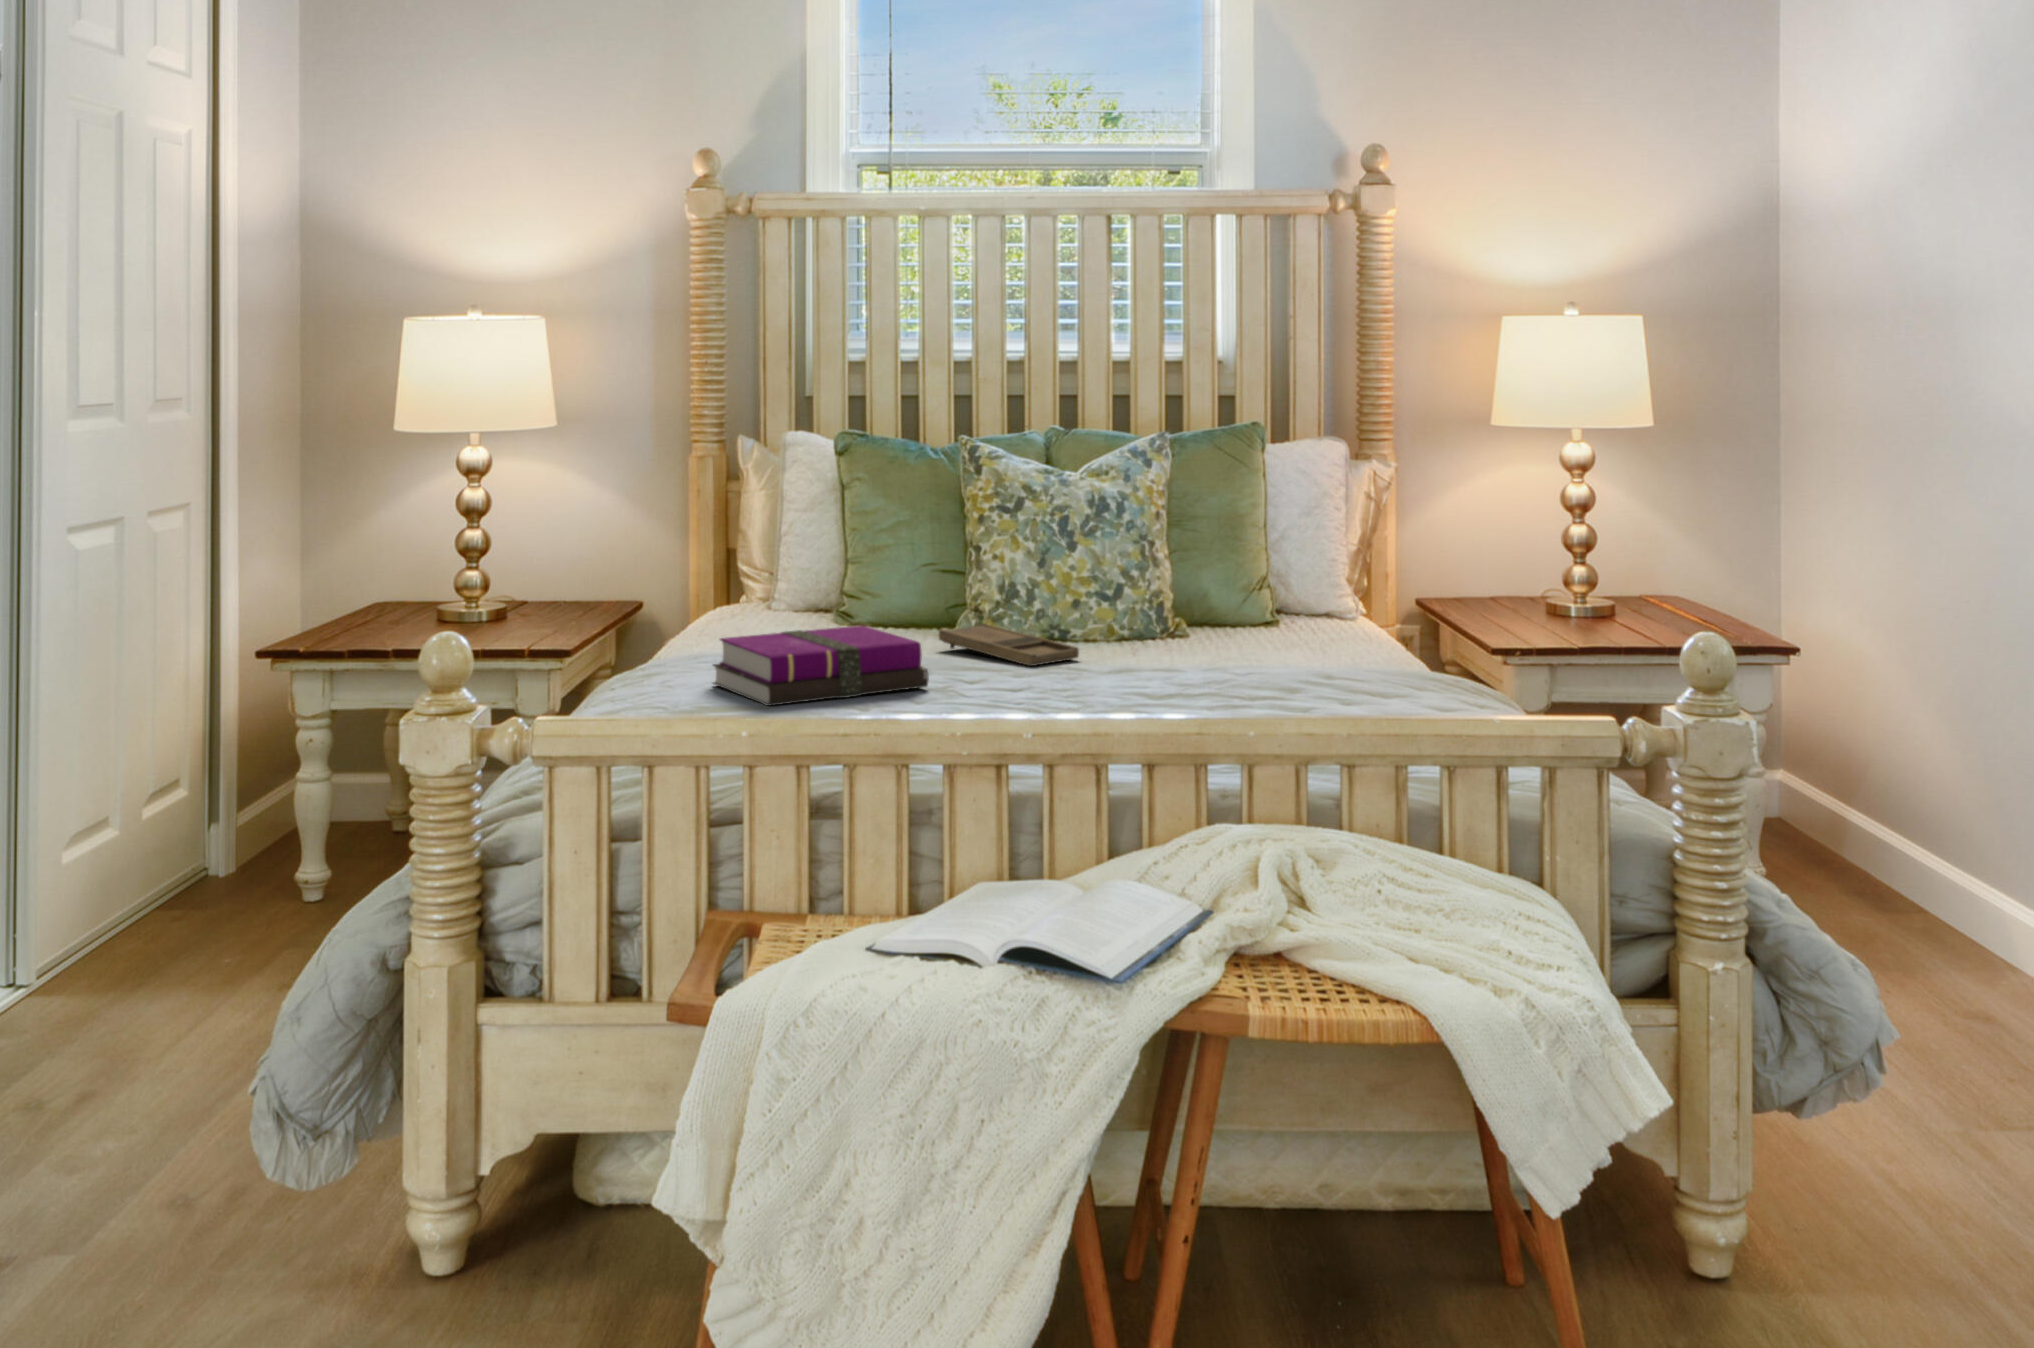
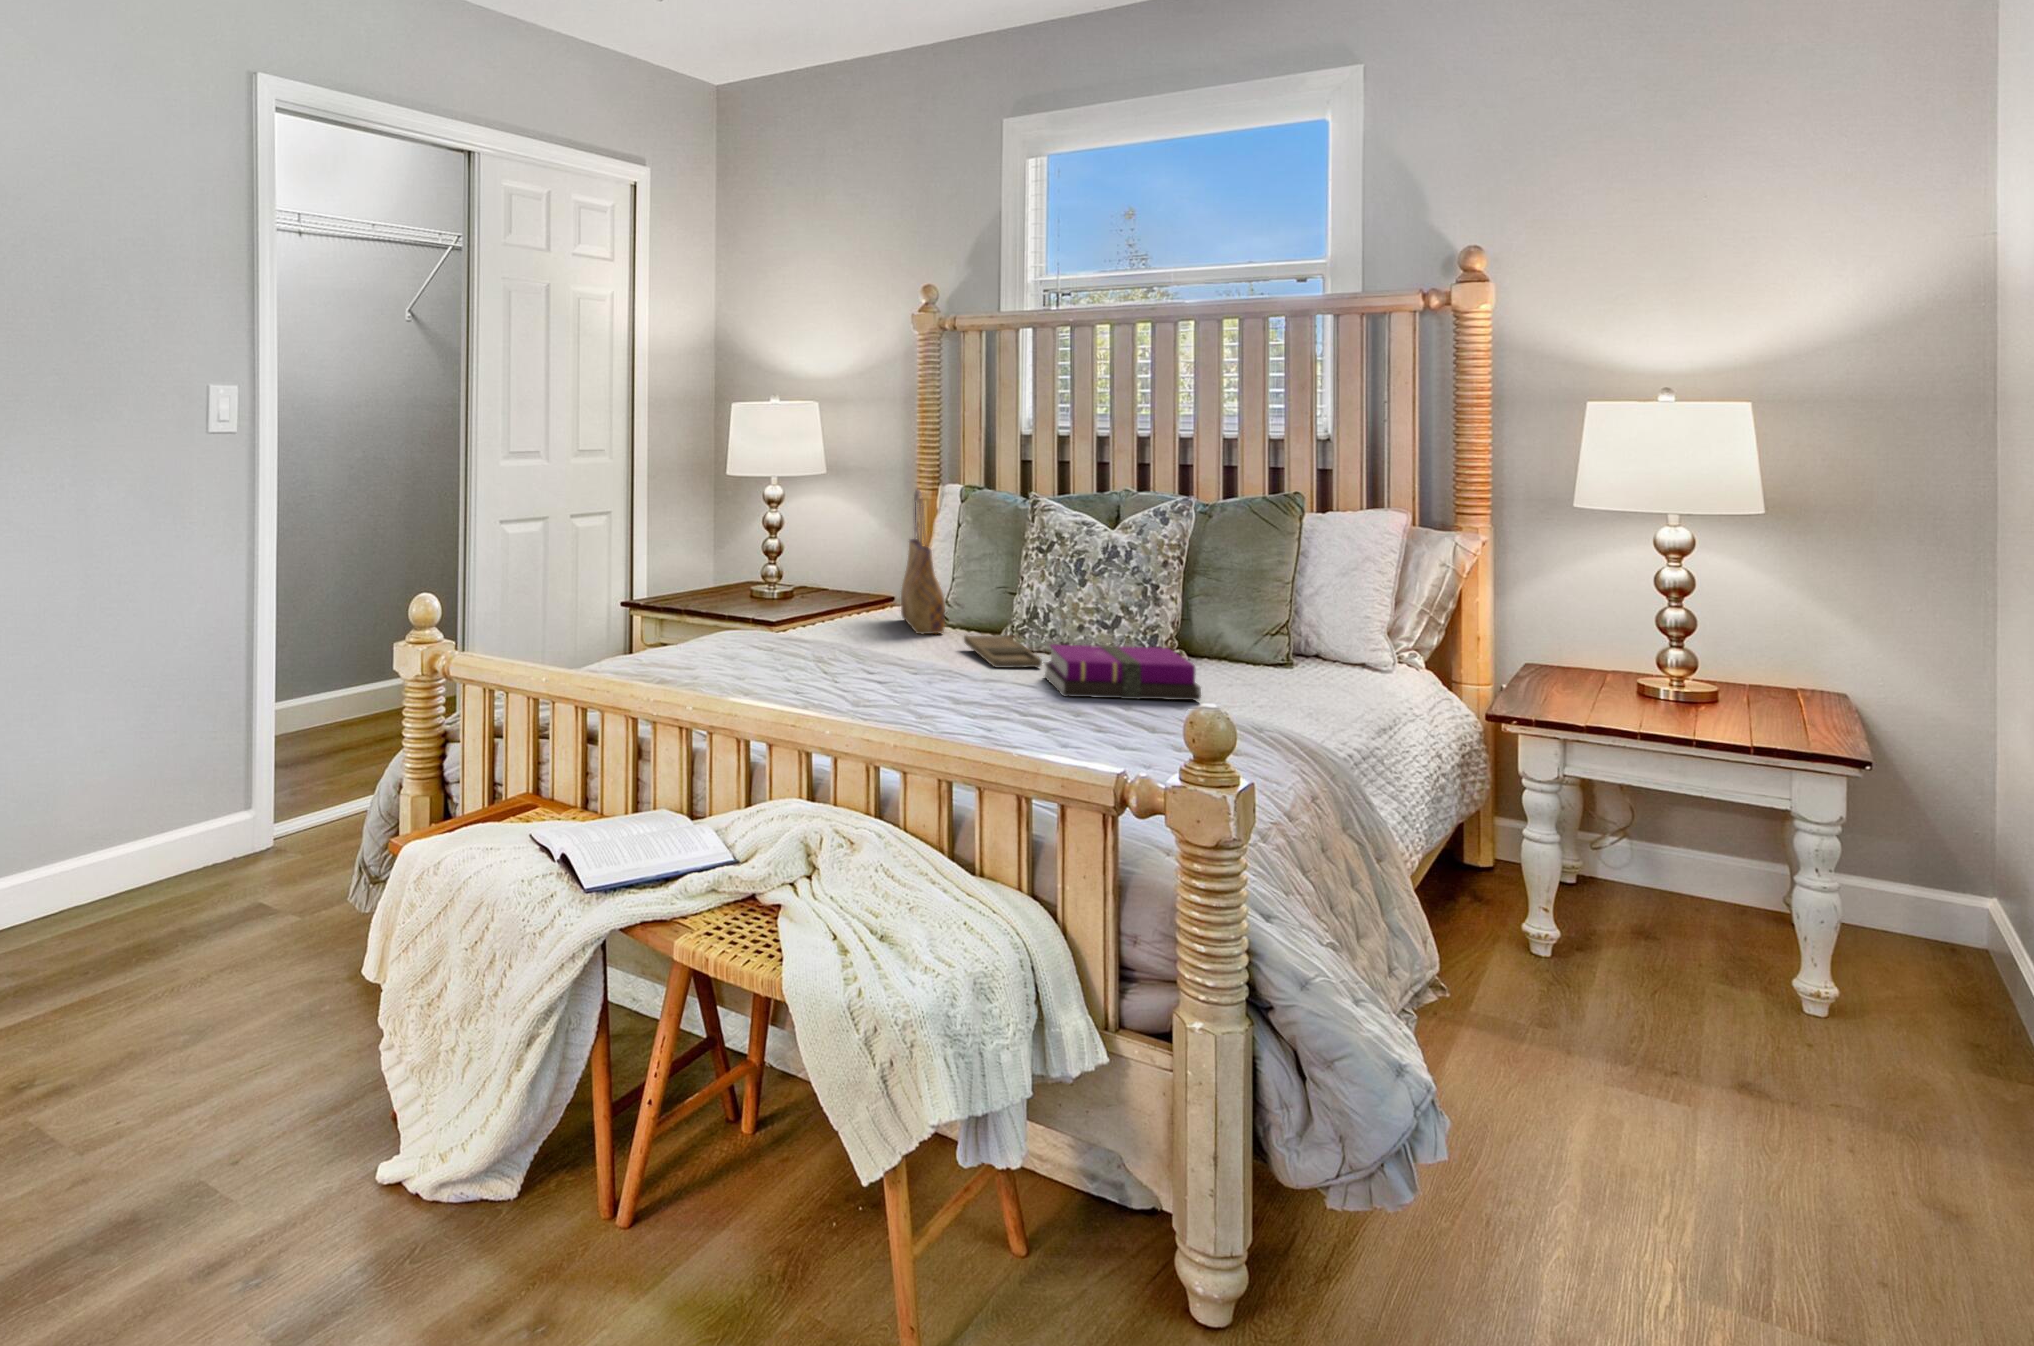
tote bag: none [764,436,867,639] -> present [901,490,945,634]
notebook: present [713,626,929,706] -> present [1044,644,1201,700]

